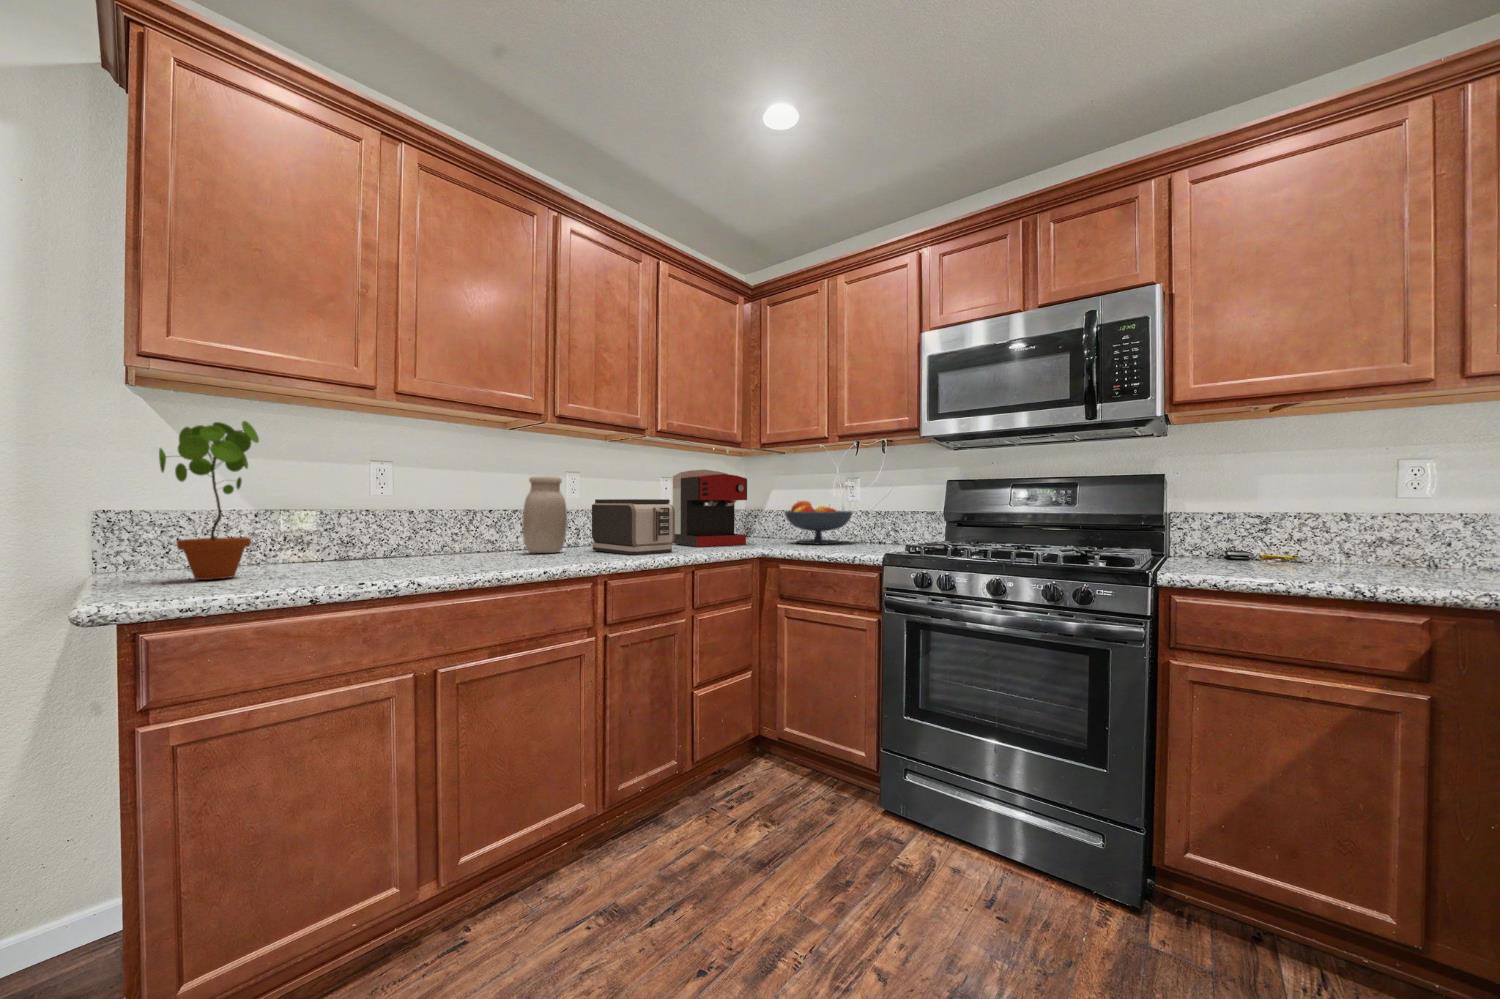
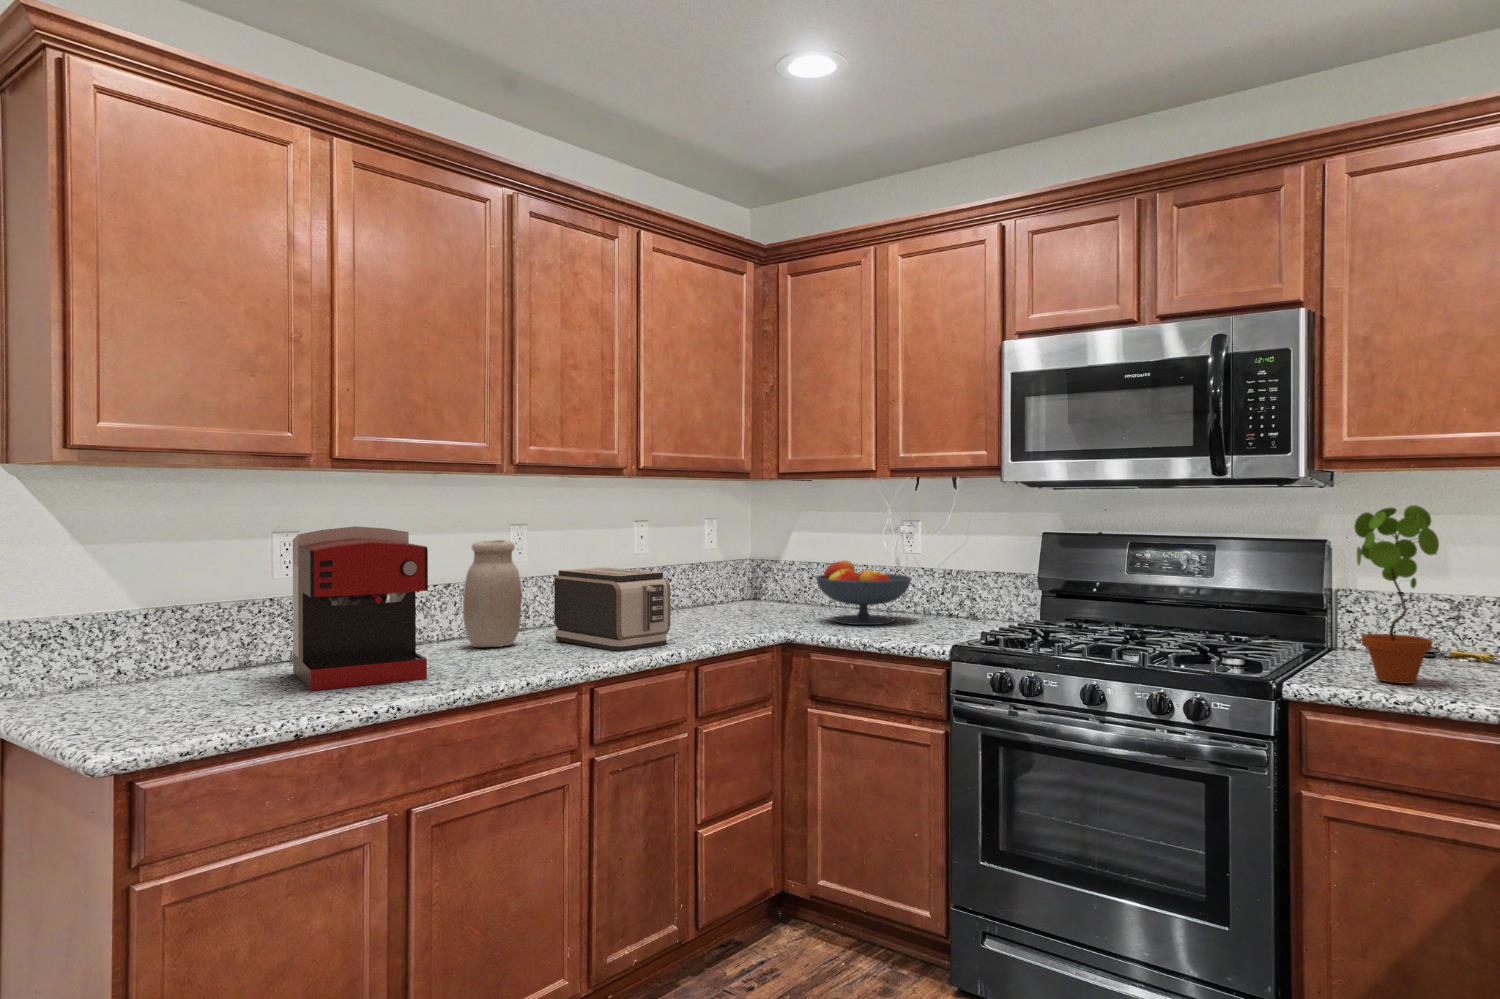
potted plant: present [159,421,259,580] -> present [1354,505,1439,684]
coffee maker: present [673,470,747,547] -> present [293,526,428,691]

